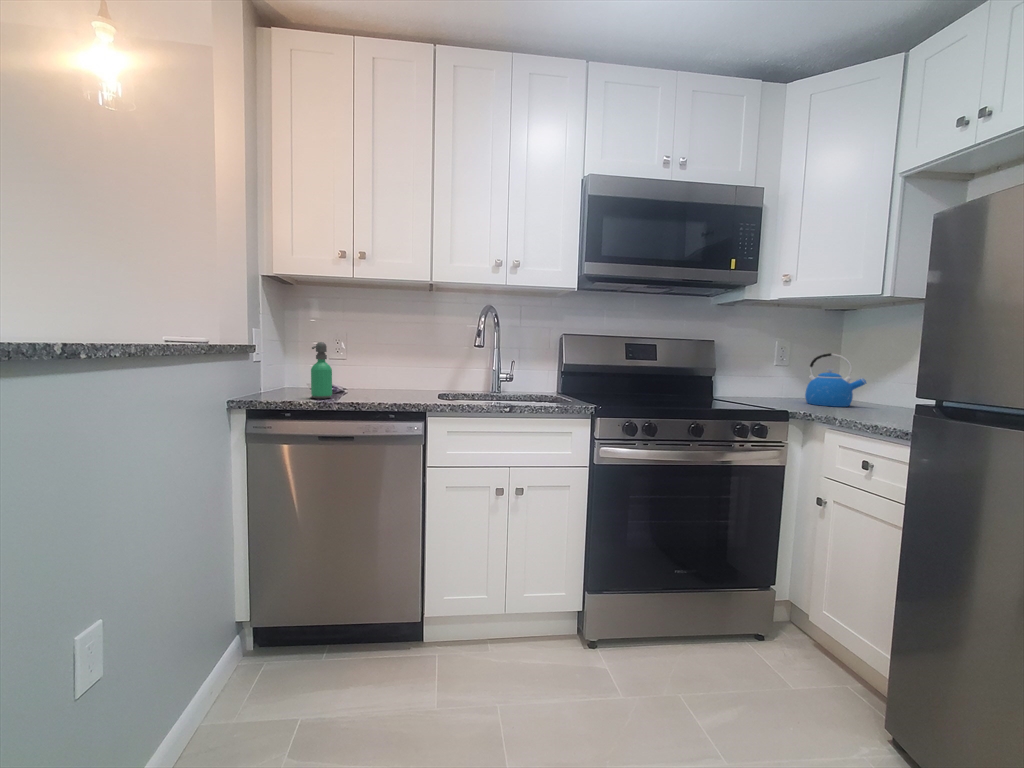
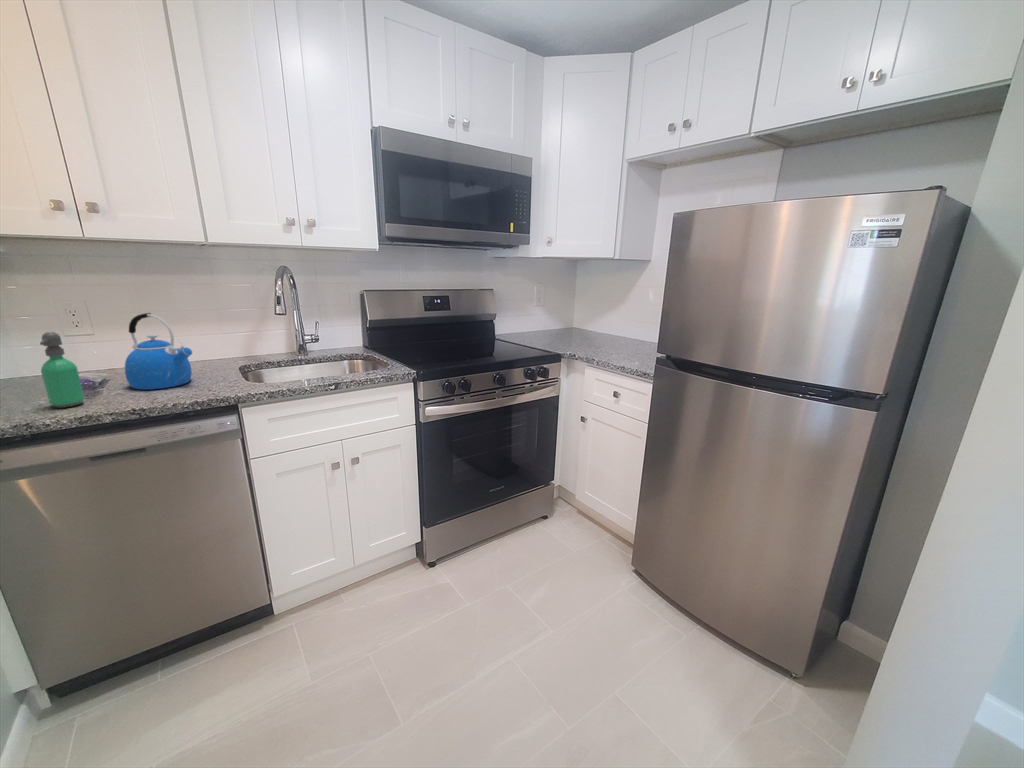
kettle: present [805,353,866,407] -> present [125,313,192,390]

